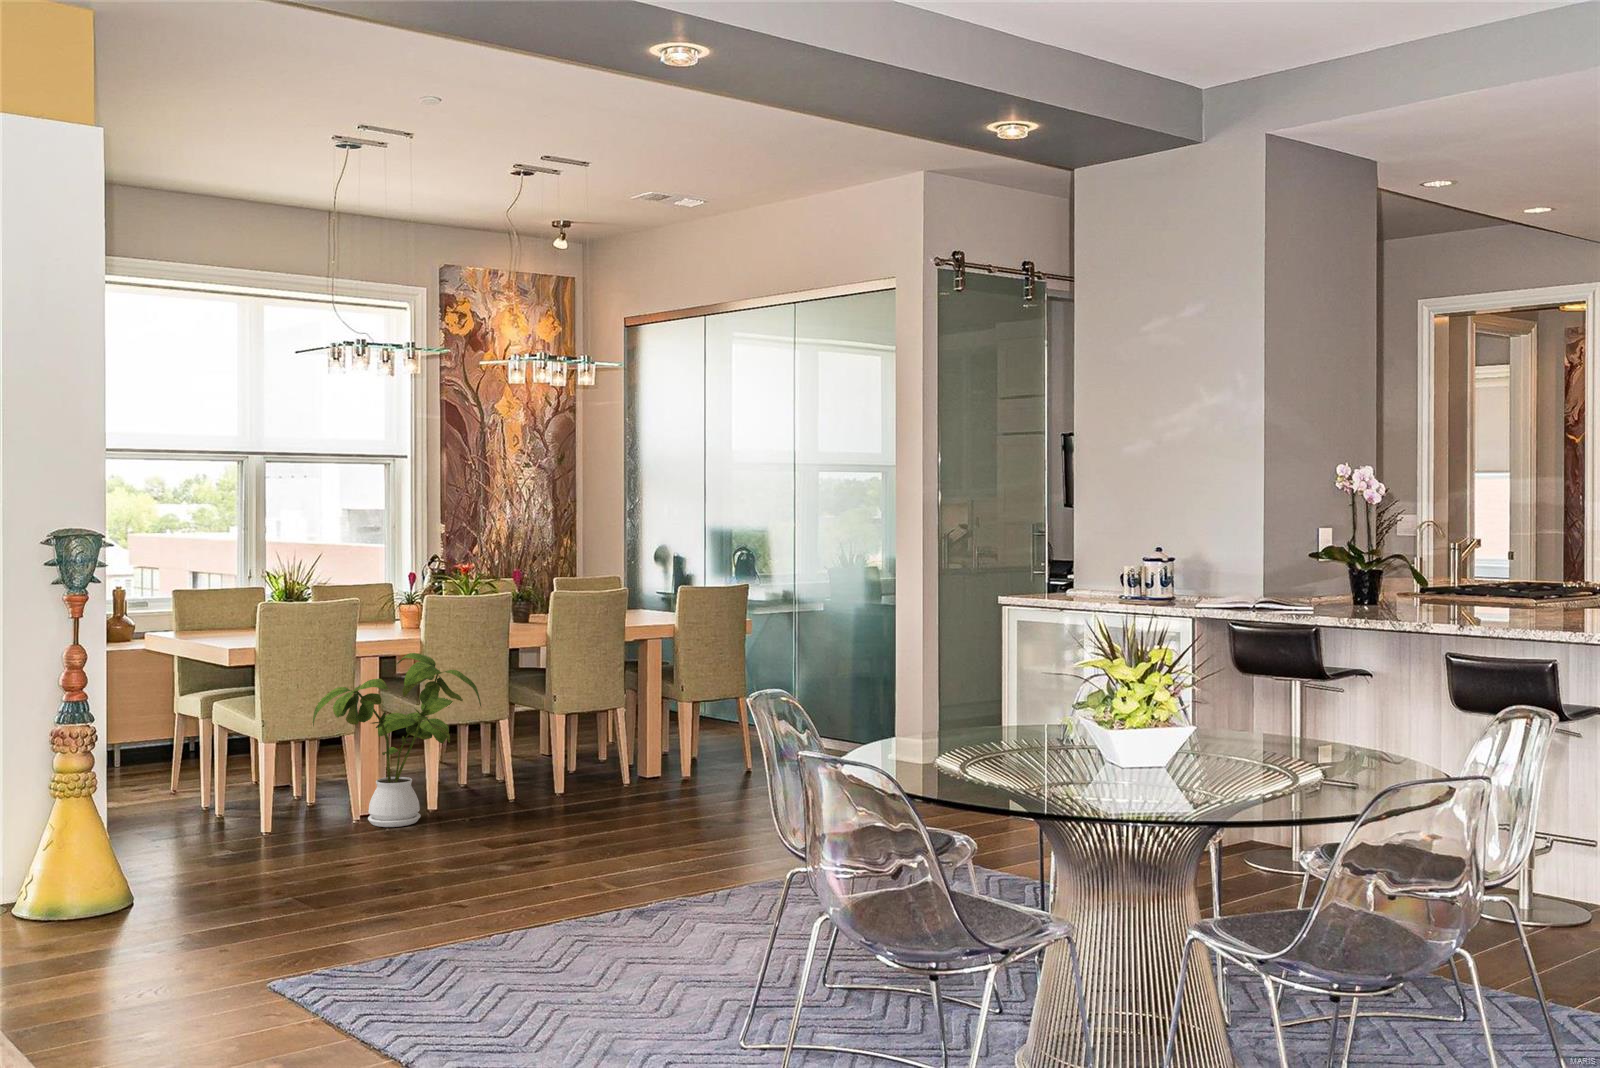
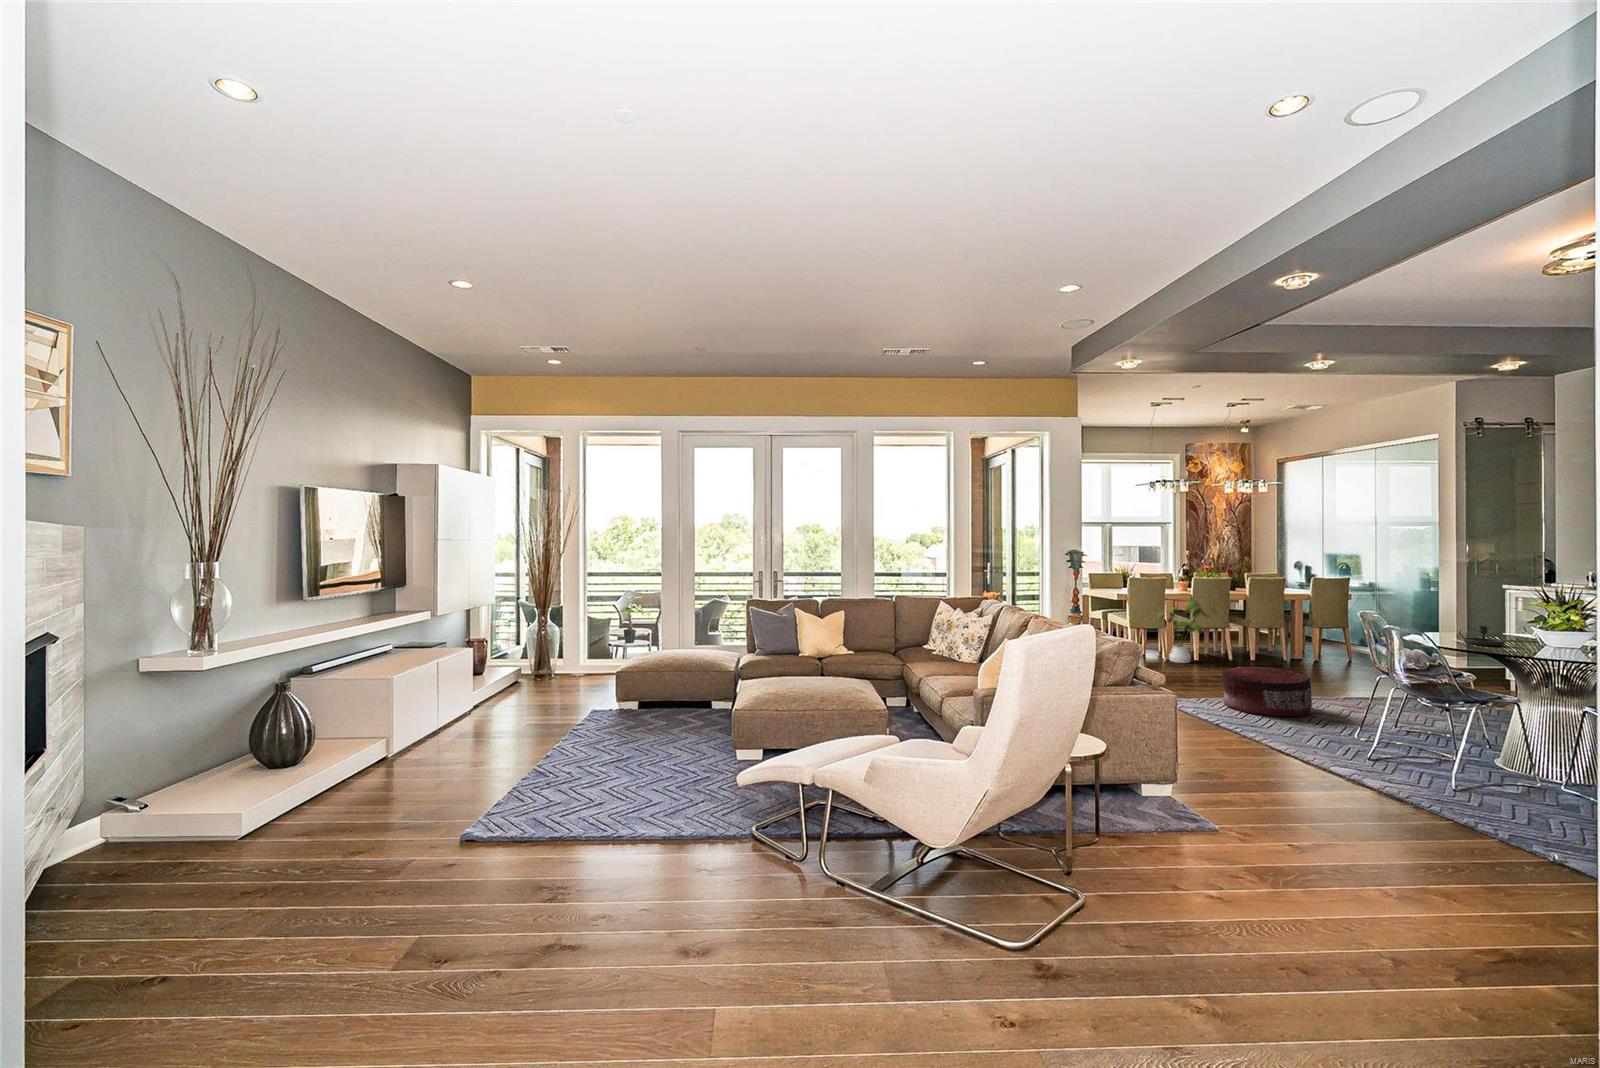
candlestick: none [955,713,1040,765] -> present [1458,626,1505,646]
pouf: none [455,841,664,993] -> present [1222,666,1312,716]

